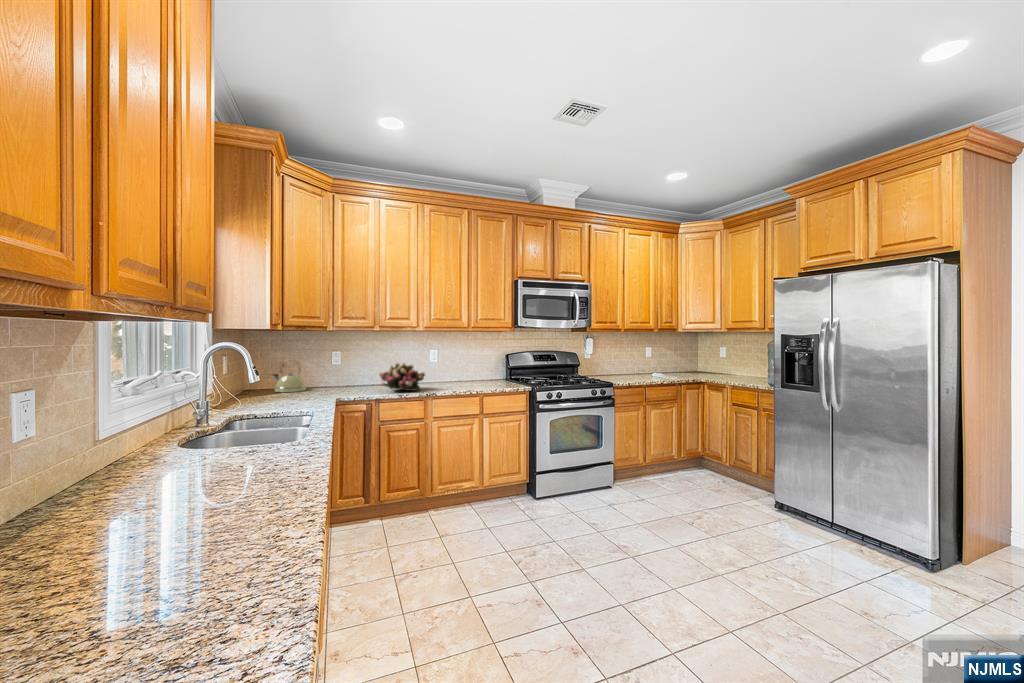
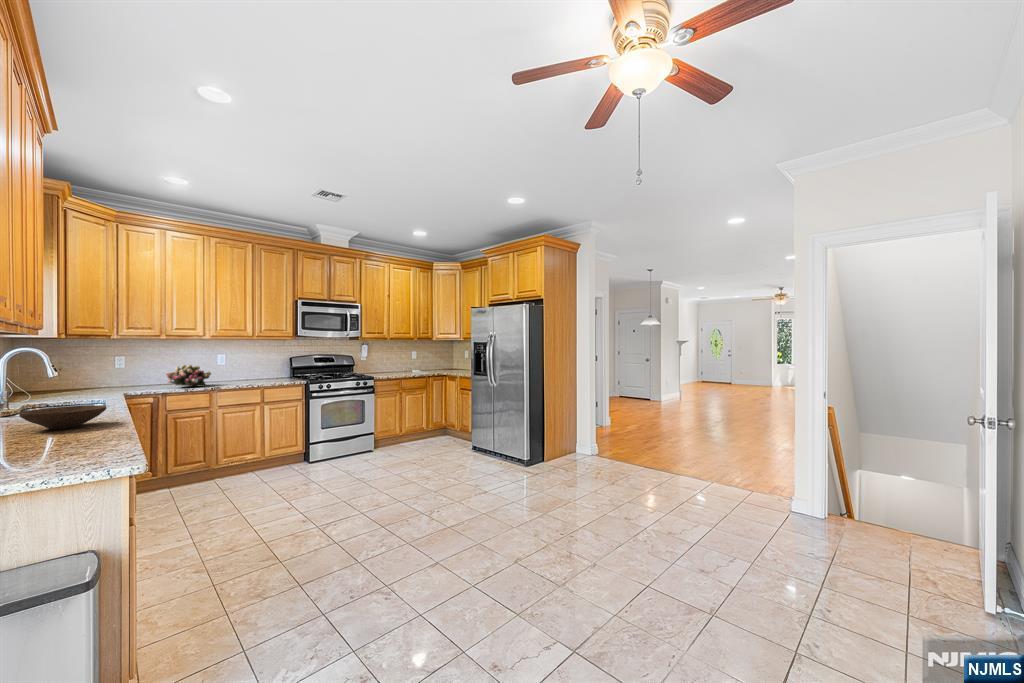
kettle: present [272,359,306,392] -> none [48,364,88,393]
wooden bowl: none [168,446,295,498] -> present [19,405,107,429]

